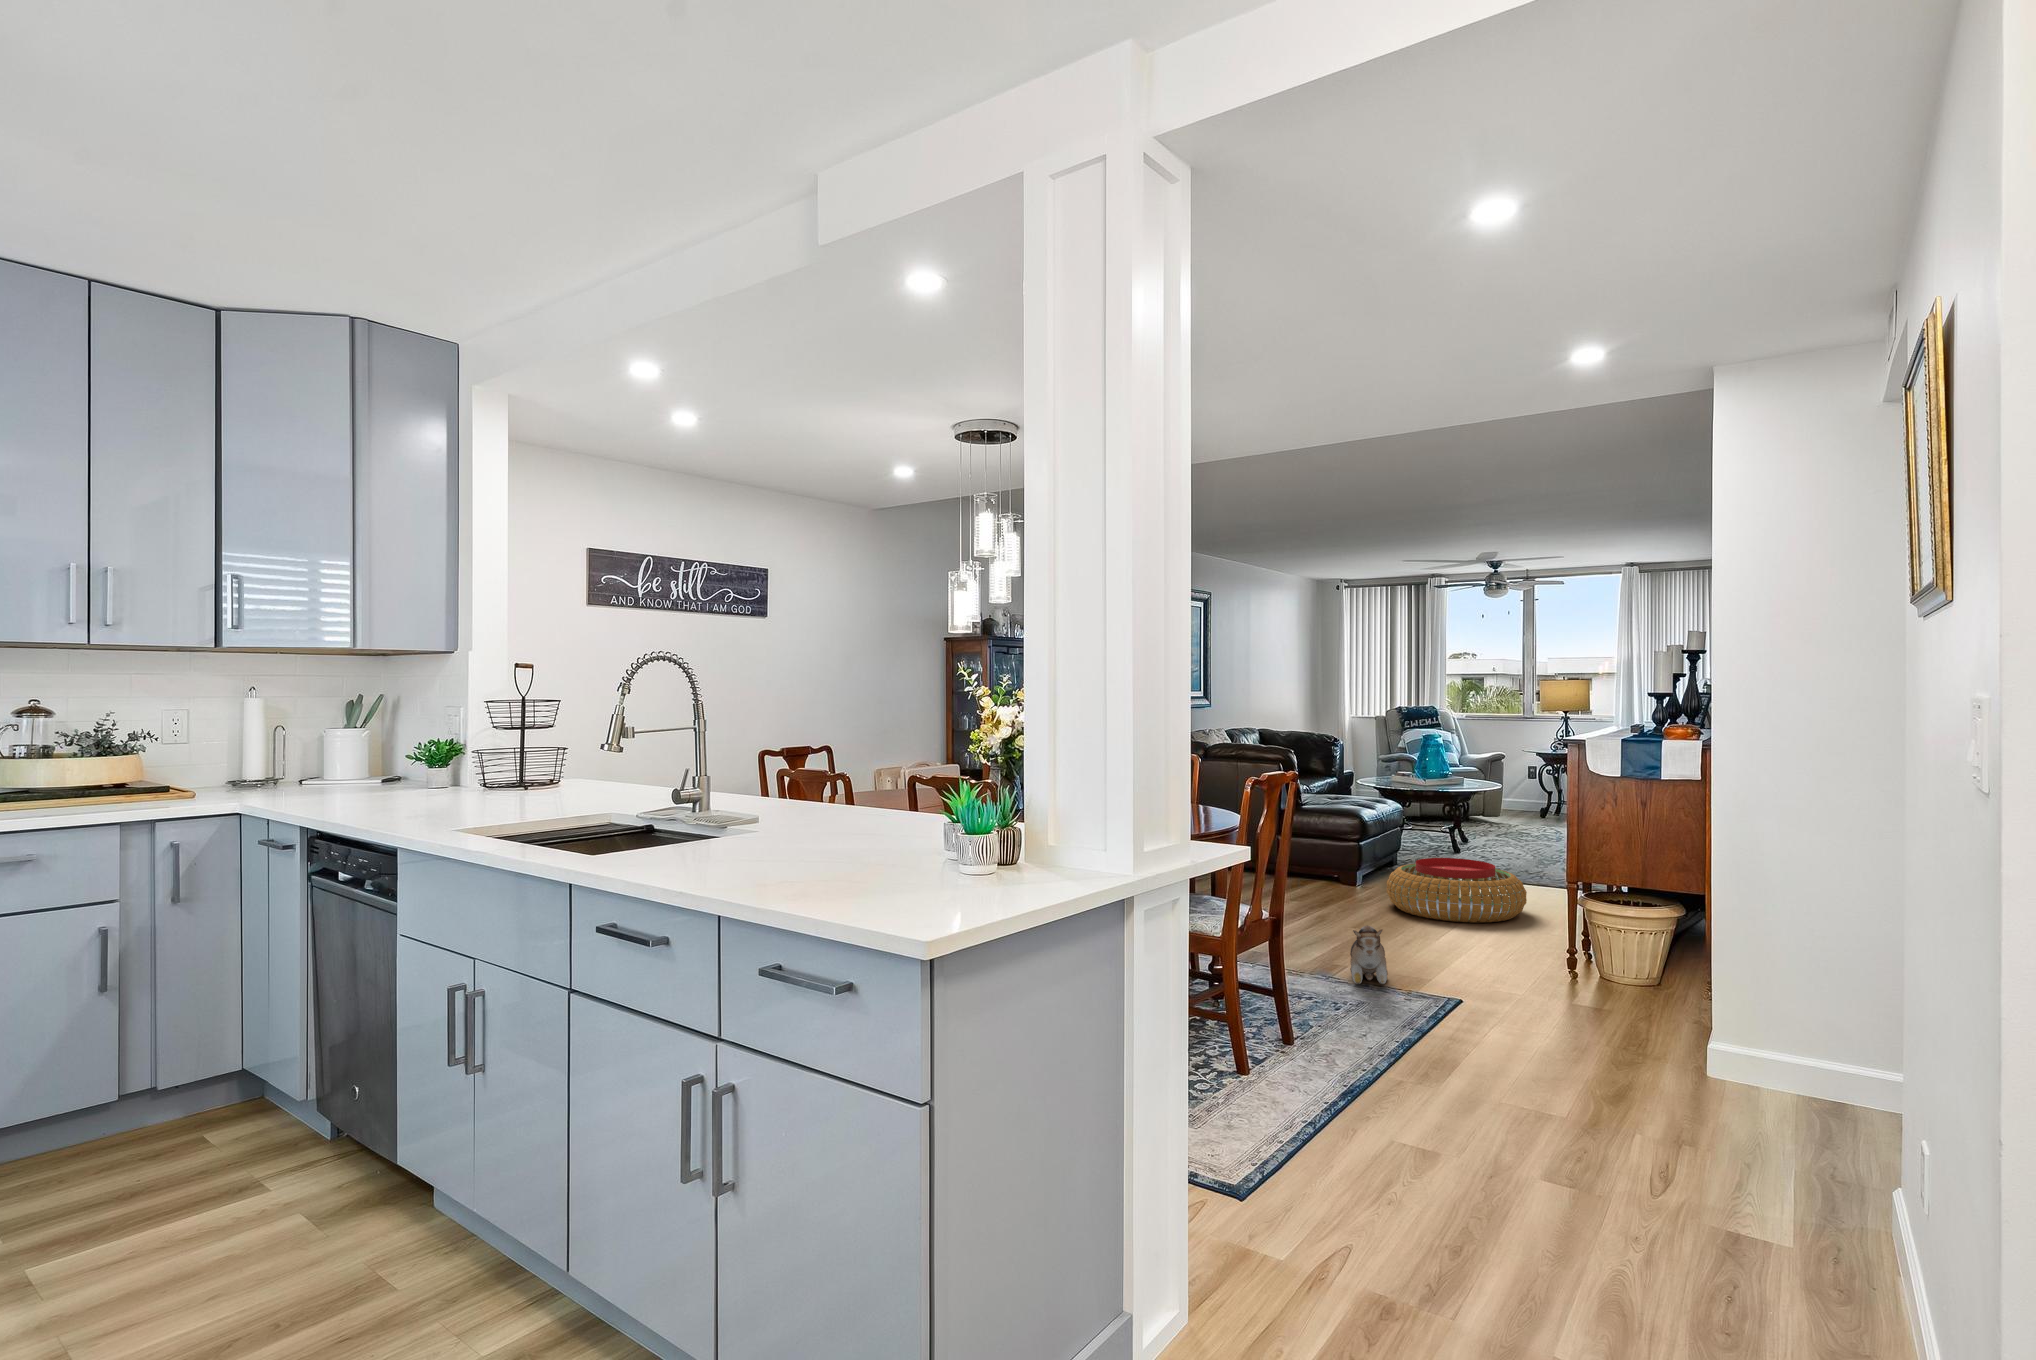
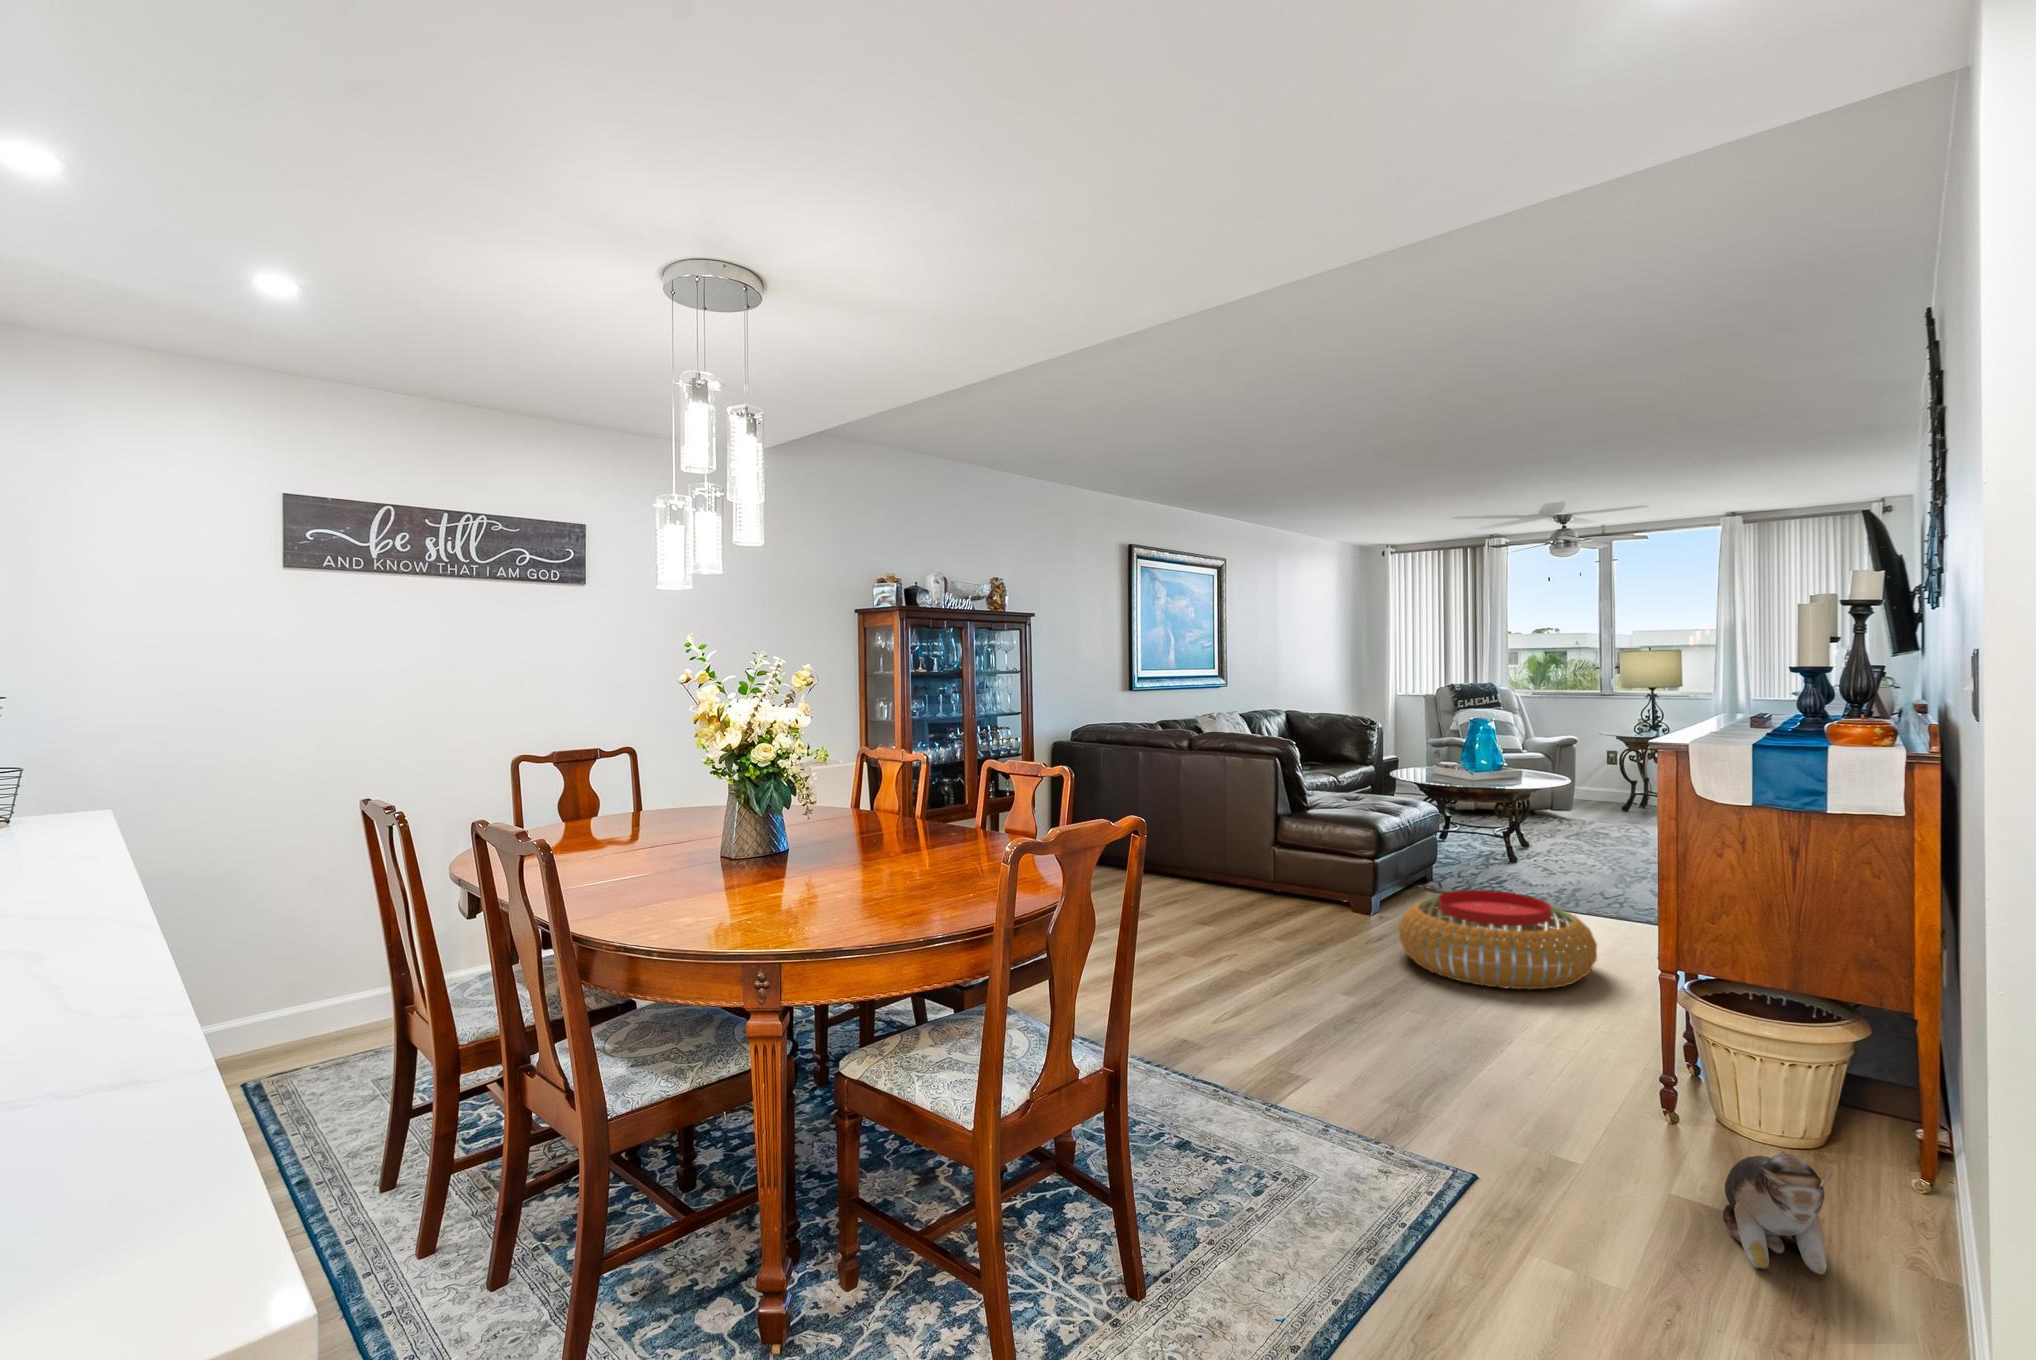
plush toy: present [1350,926,1388,984] -> present [1723,1152,1833,1275]

